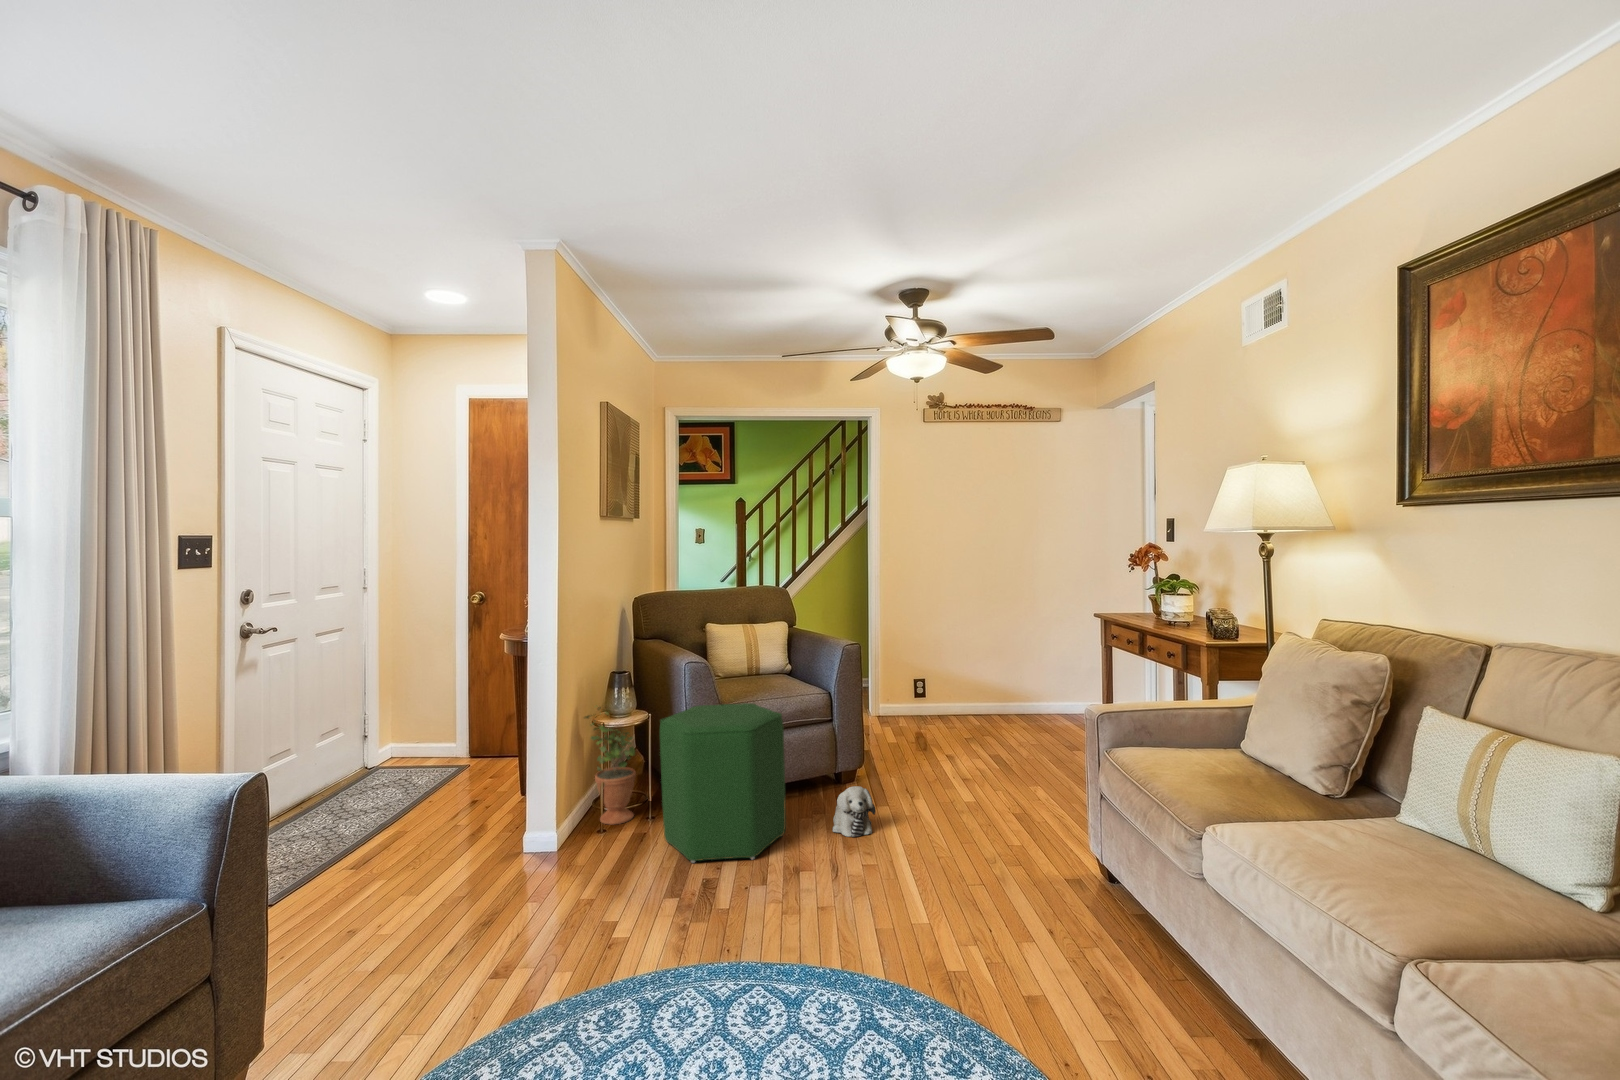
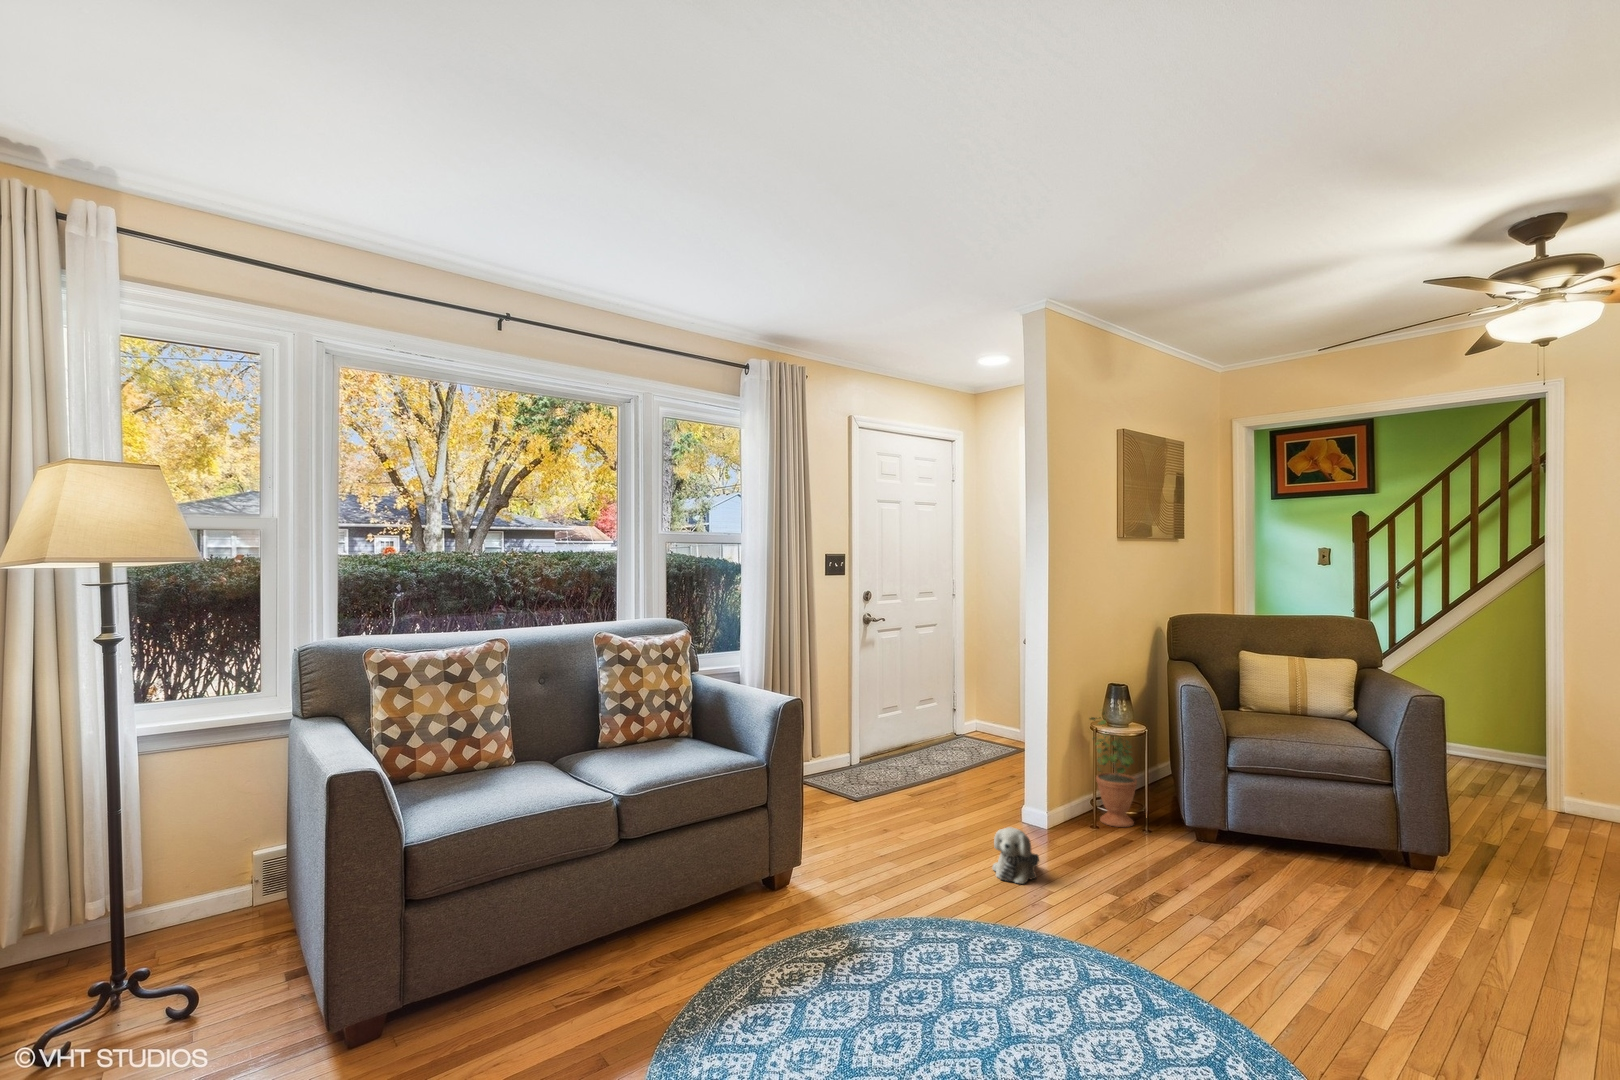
ottoman: present [660,703,786,863] -> none [1141,728,1281,897]
plush toy: present [832,786,876,837] -> present [993,827,1039,884]

